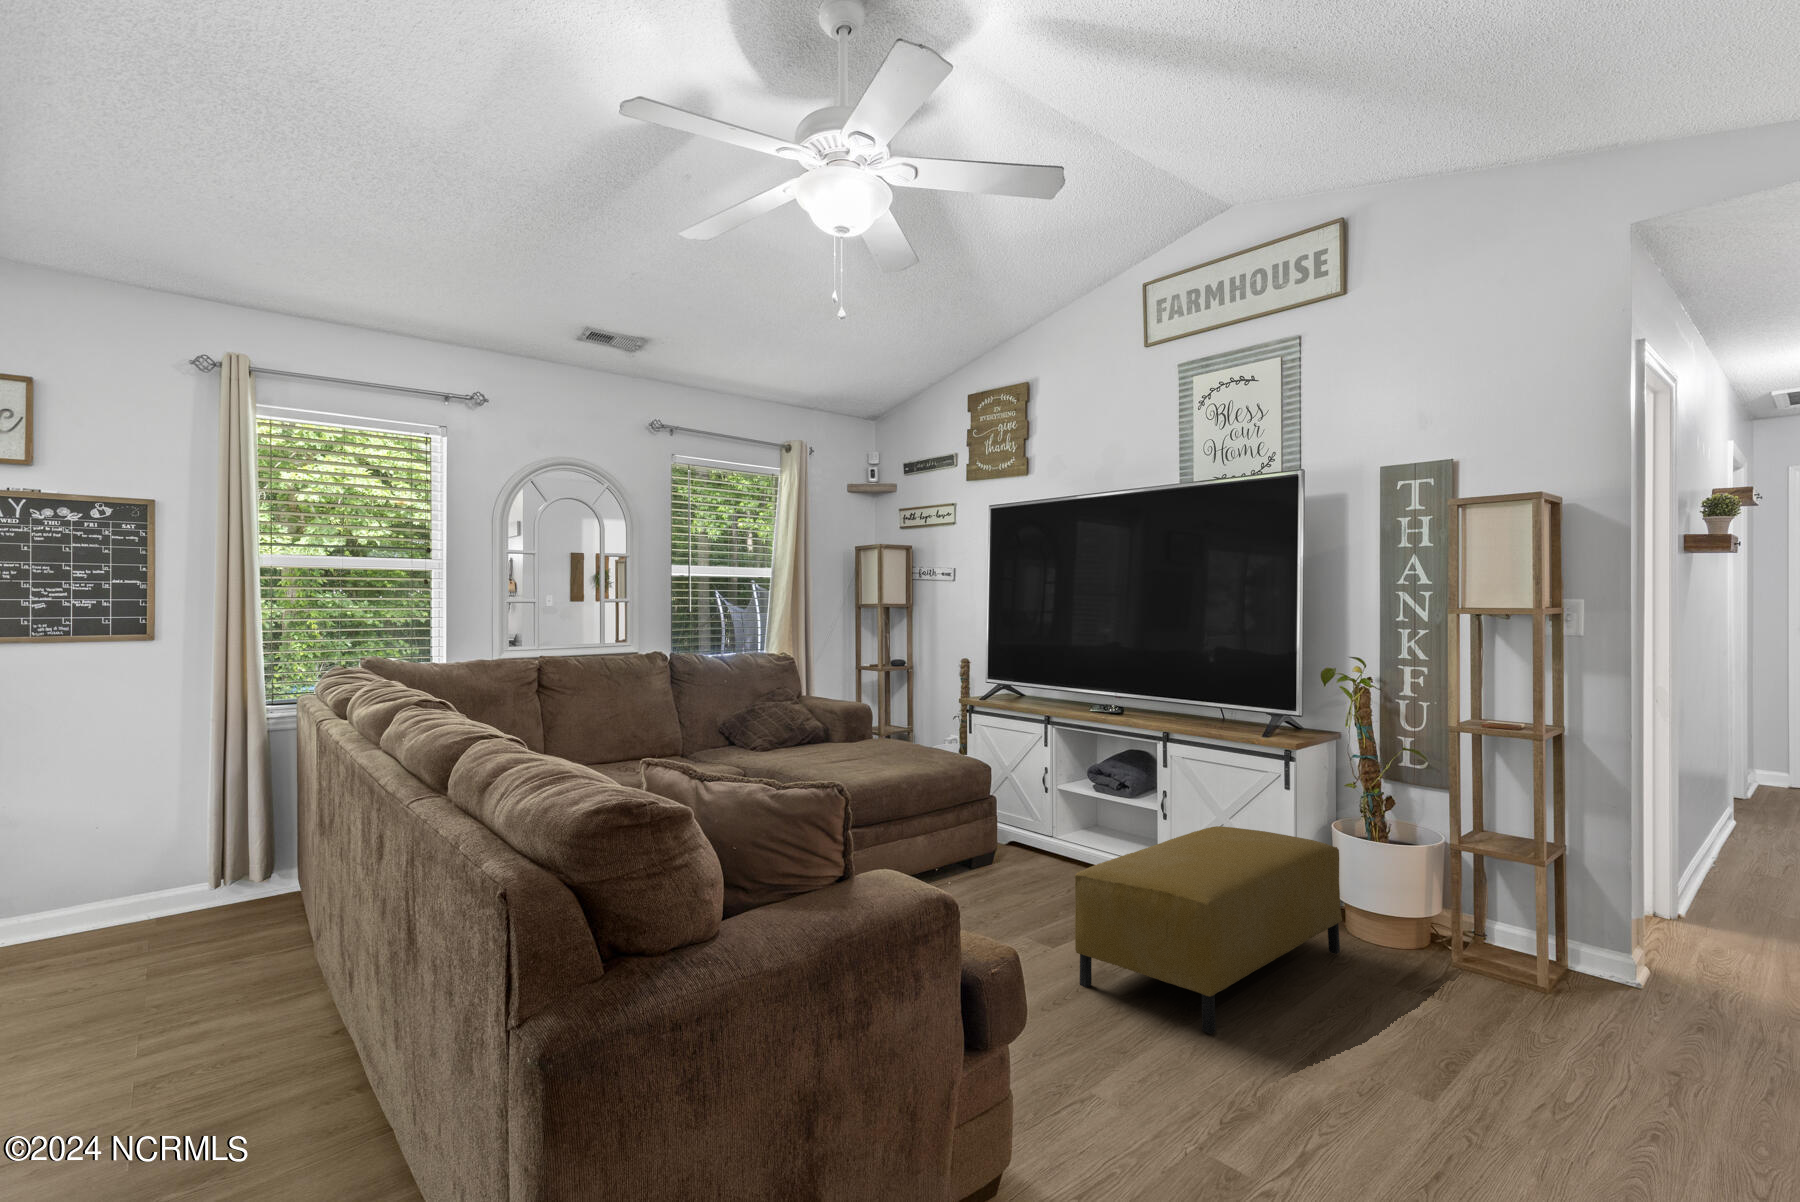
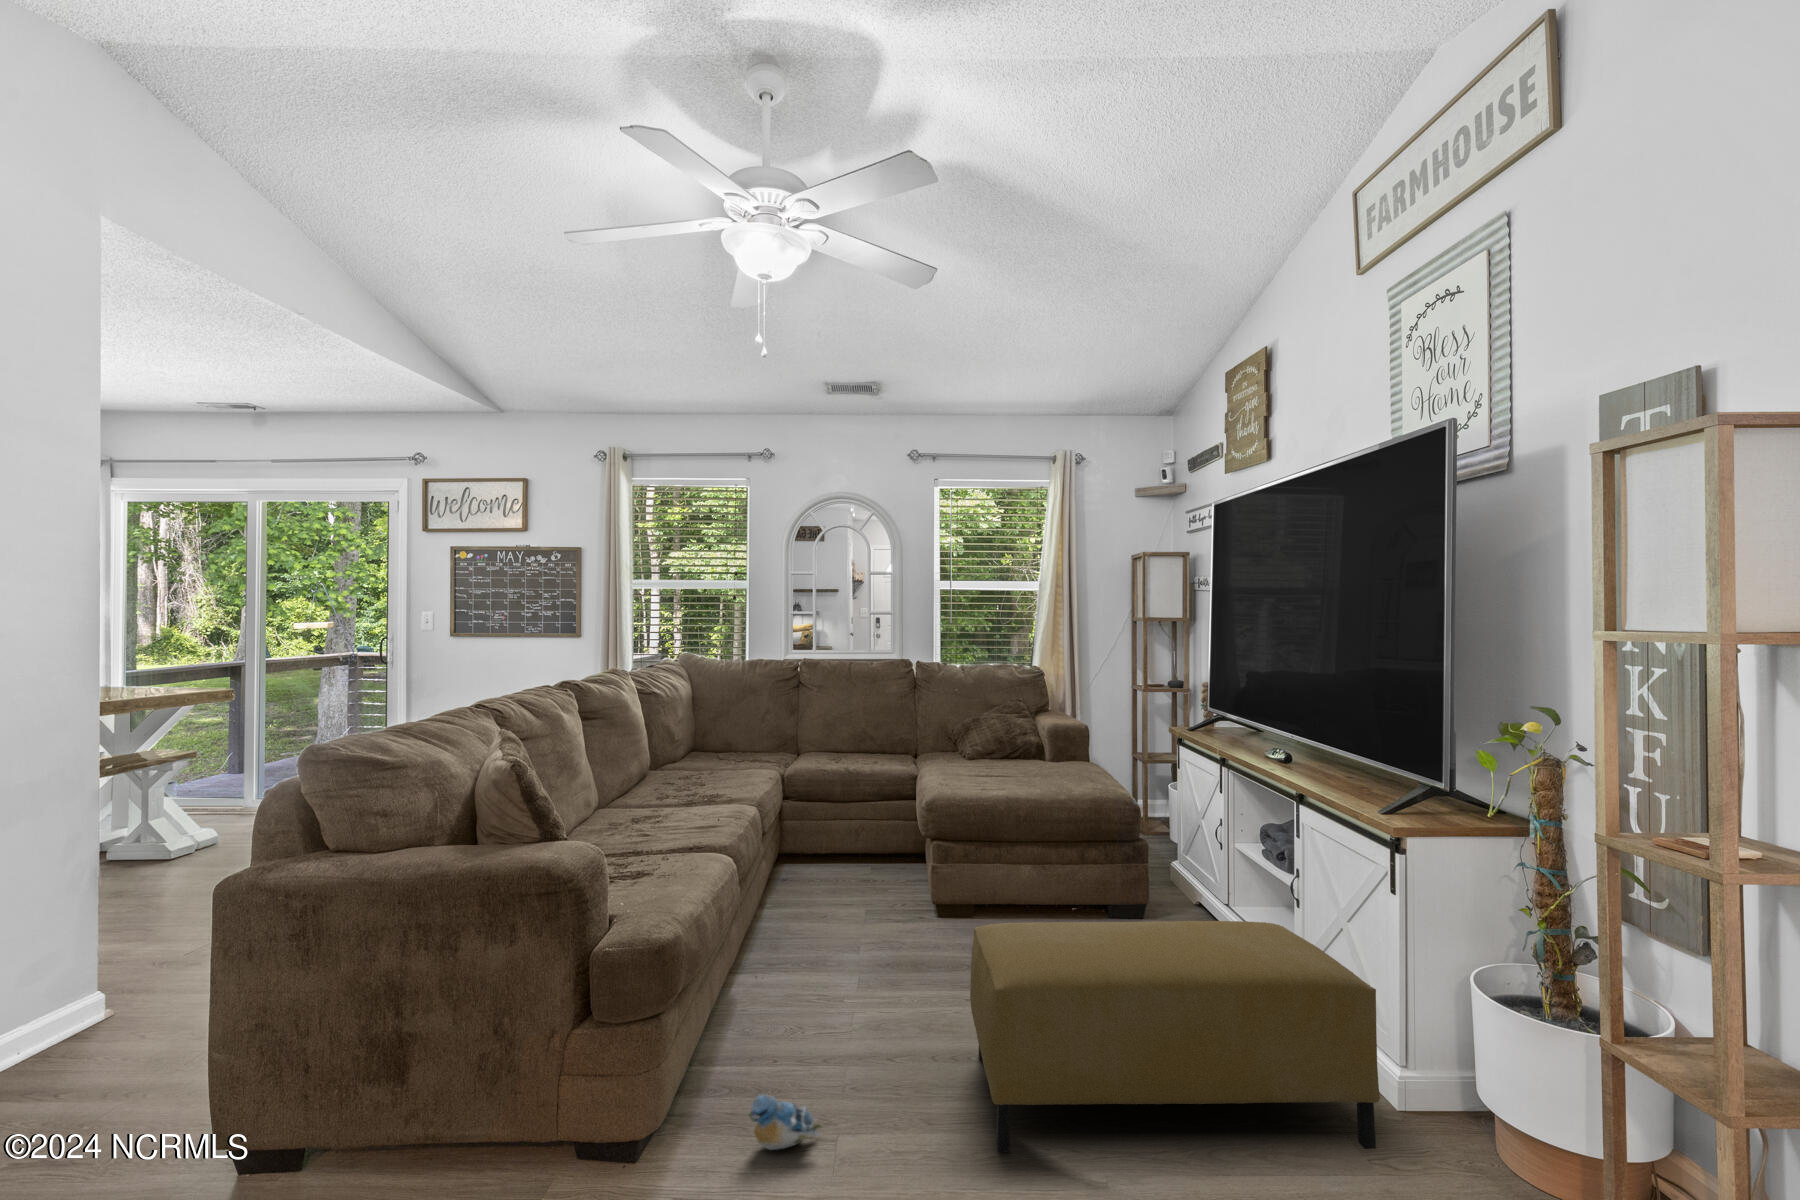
plush toy: none [1074,1053,1123,1103] -> present [749,1094,820,1150]

